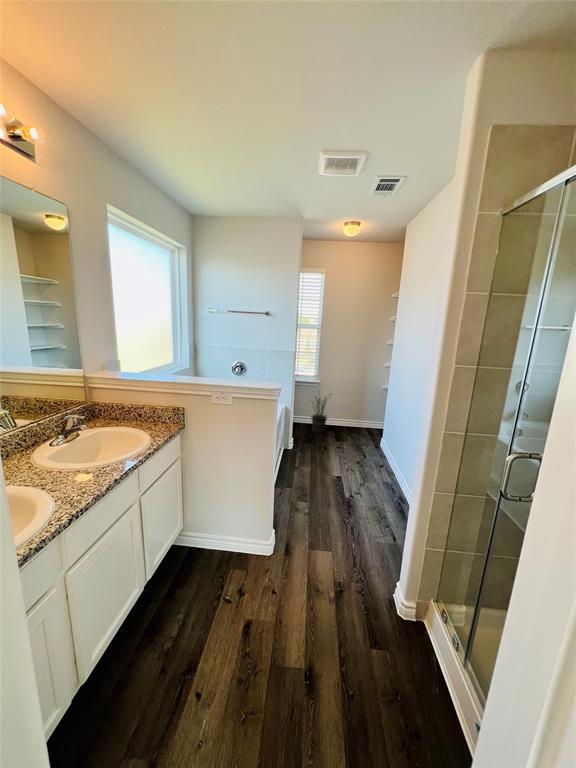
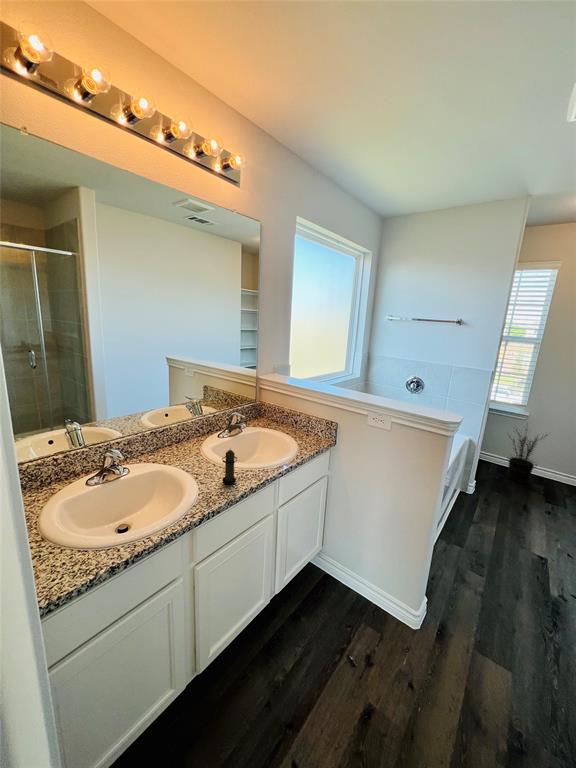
candle: none [75,446,98,485] -> present [222,450,237,485]

